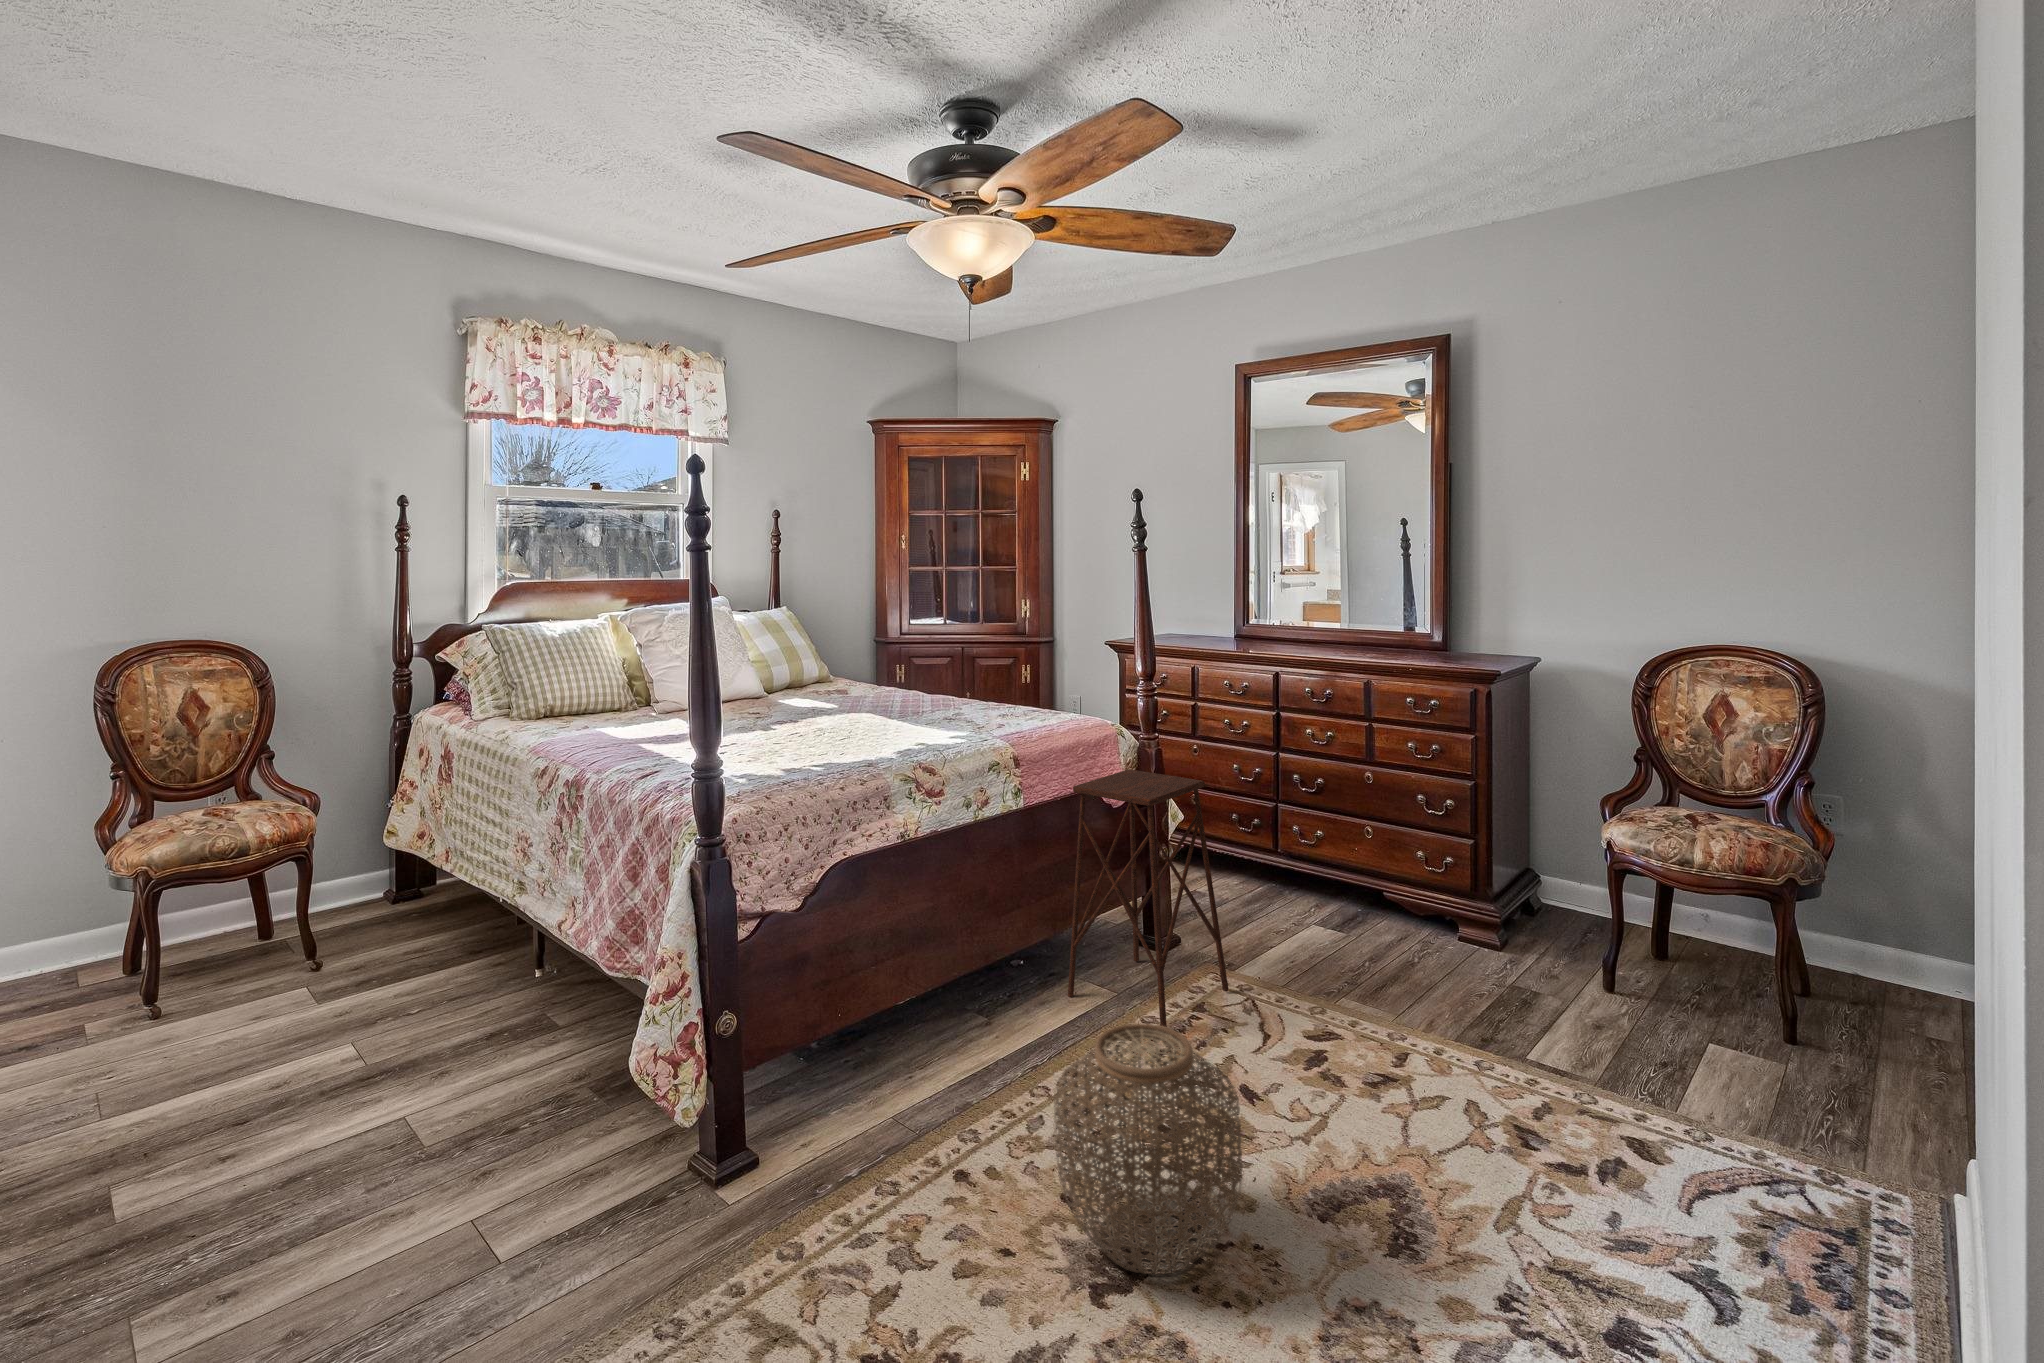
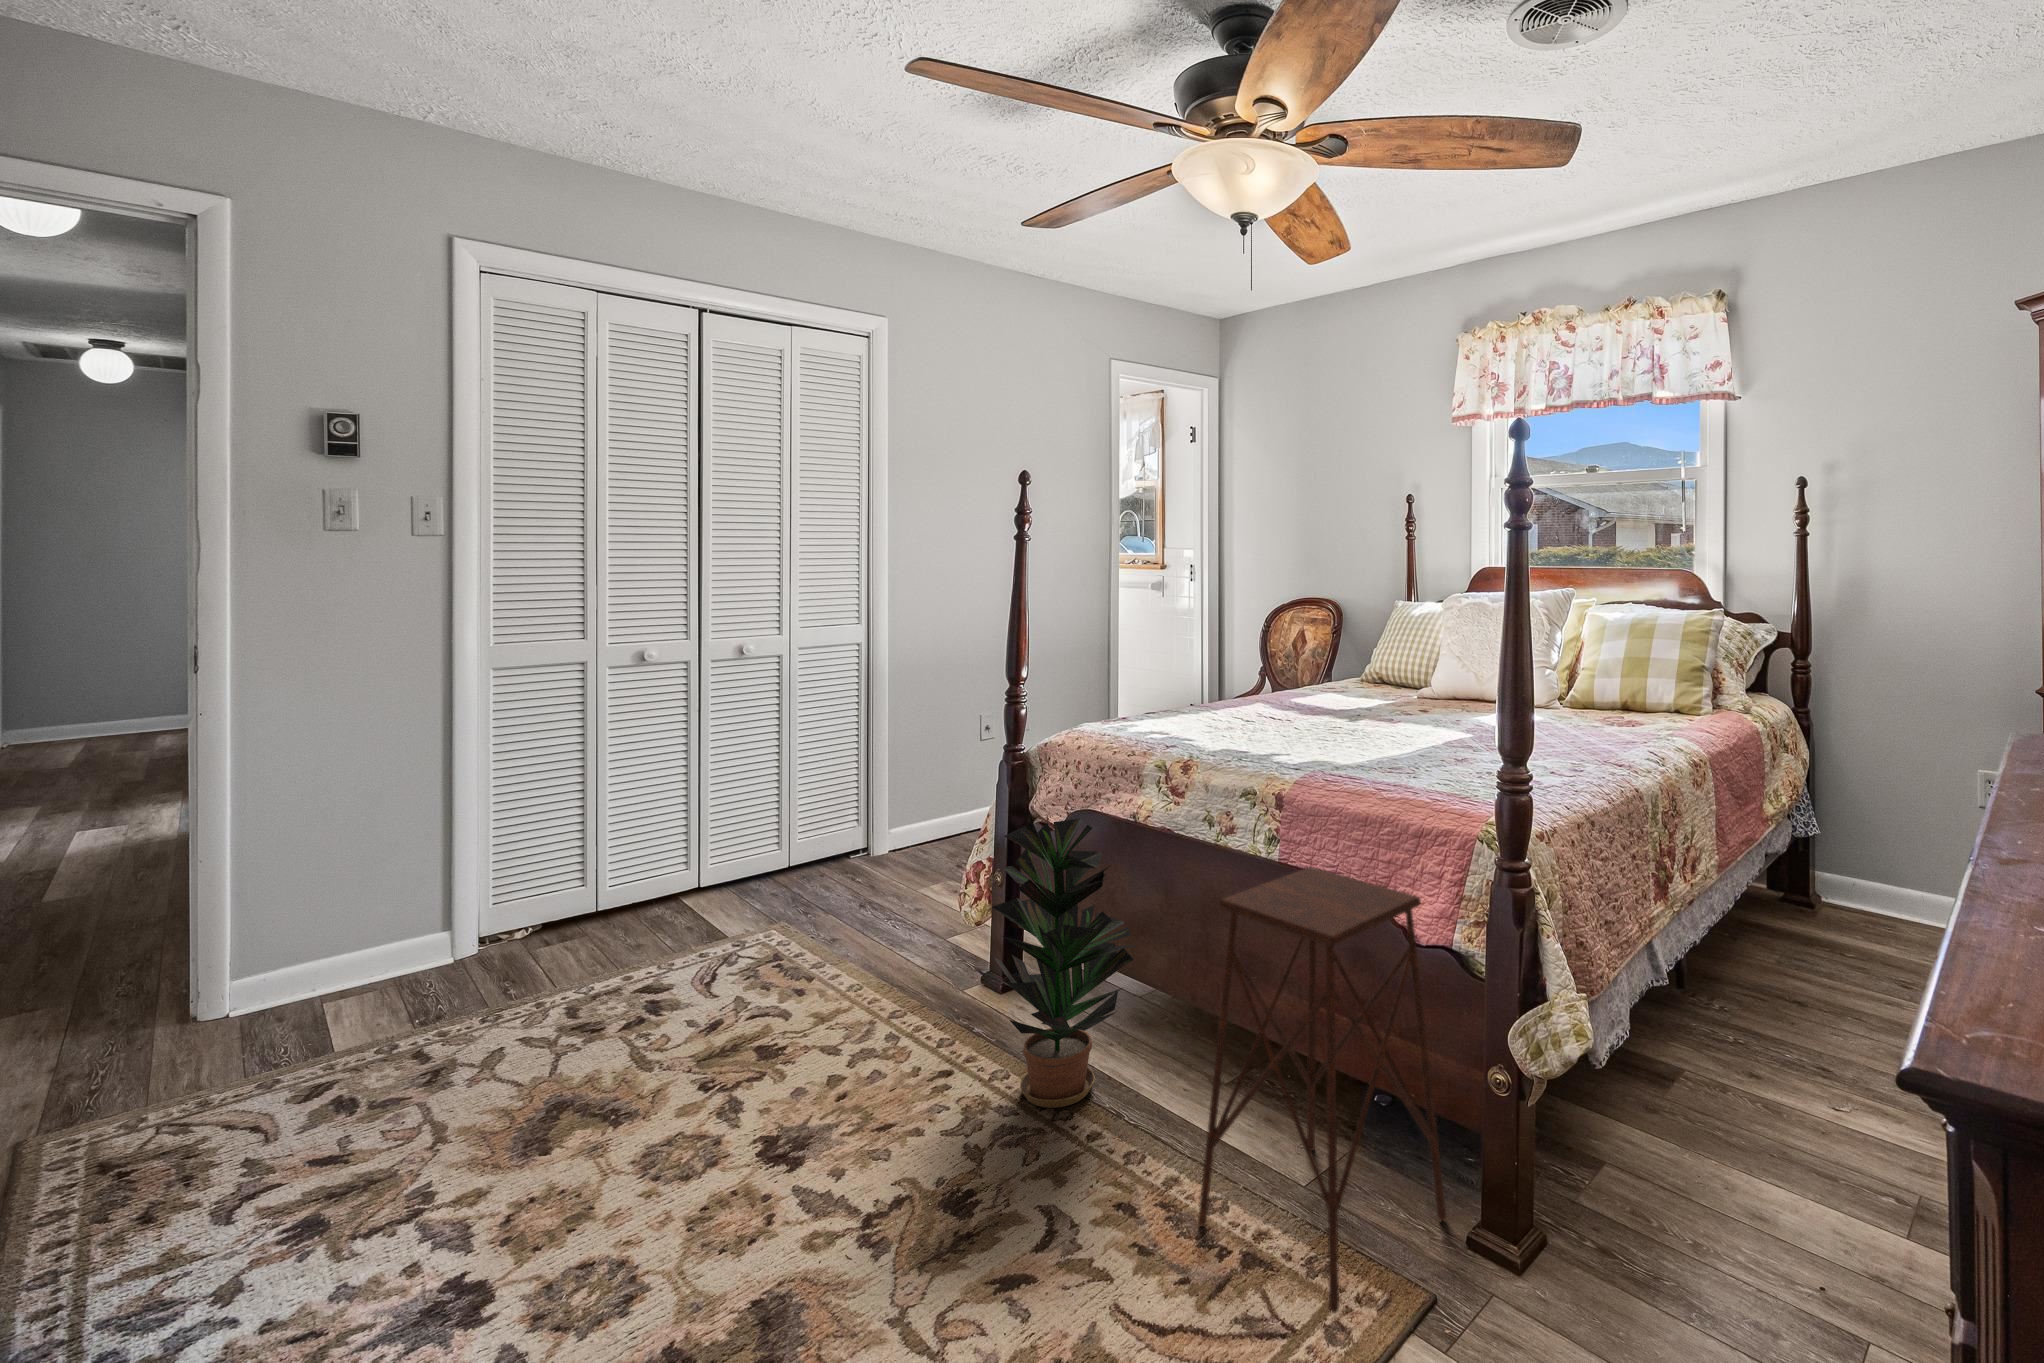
potted plant: none [911,835,1066,1127] -> present [977,818,1136,1108]
woven basket: present [1054,1024,1242,1274] -> none [718,979,903,1203]

